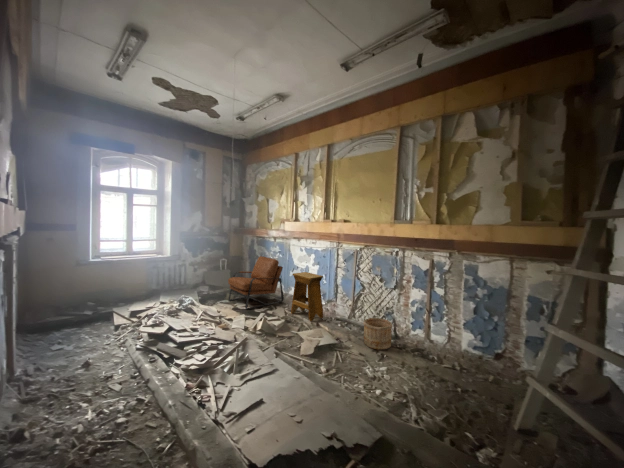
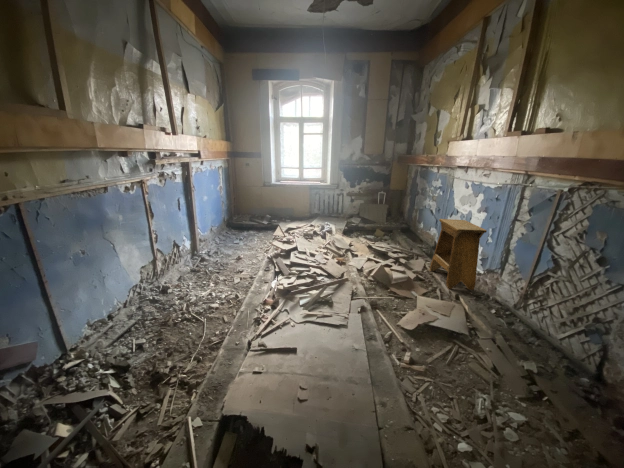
chair: present [228,256,283,309] -> none [373,193,440,253]
wooden bucket: present [363,318,392,350] -> none [515,320,598,391]

